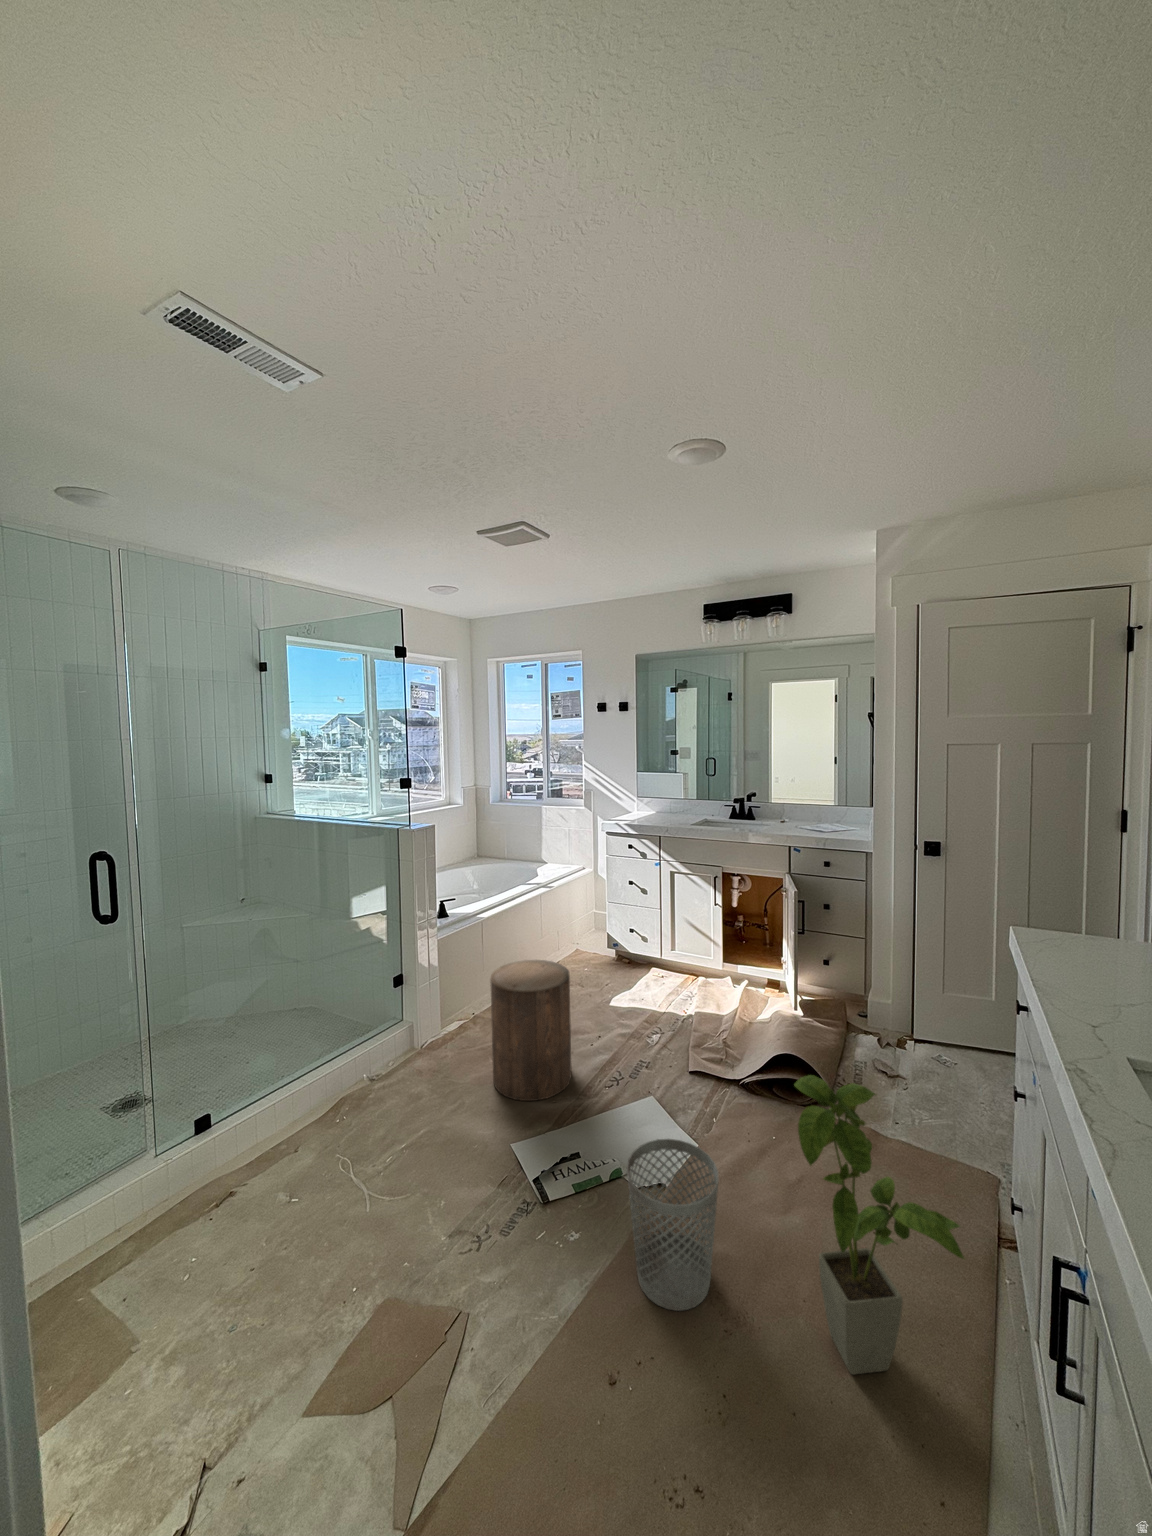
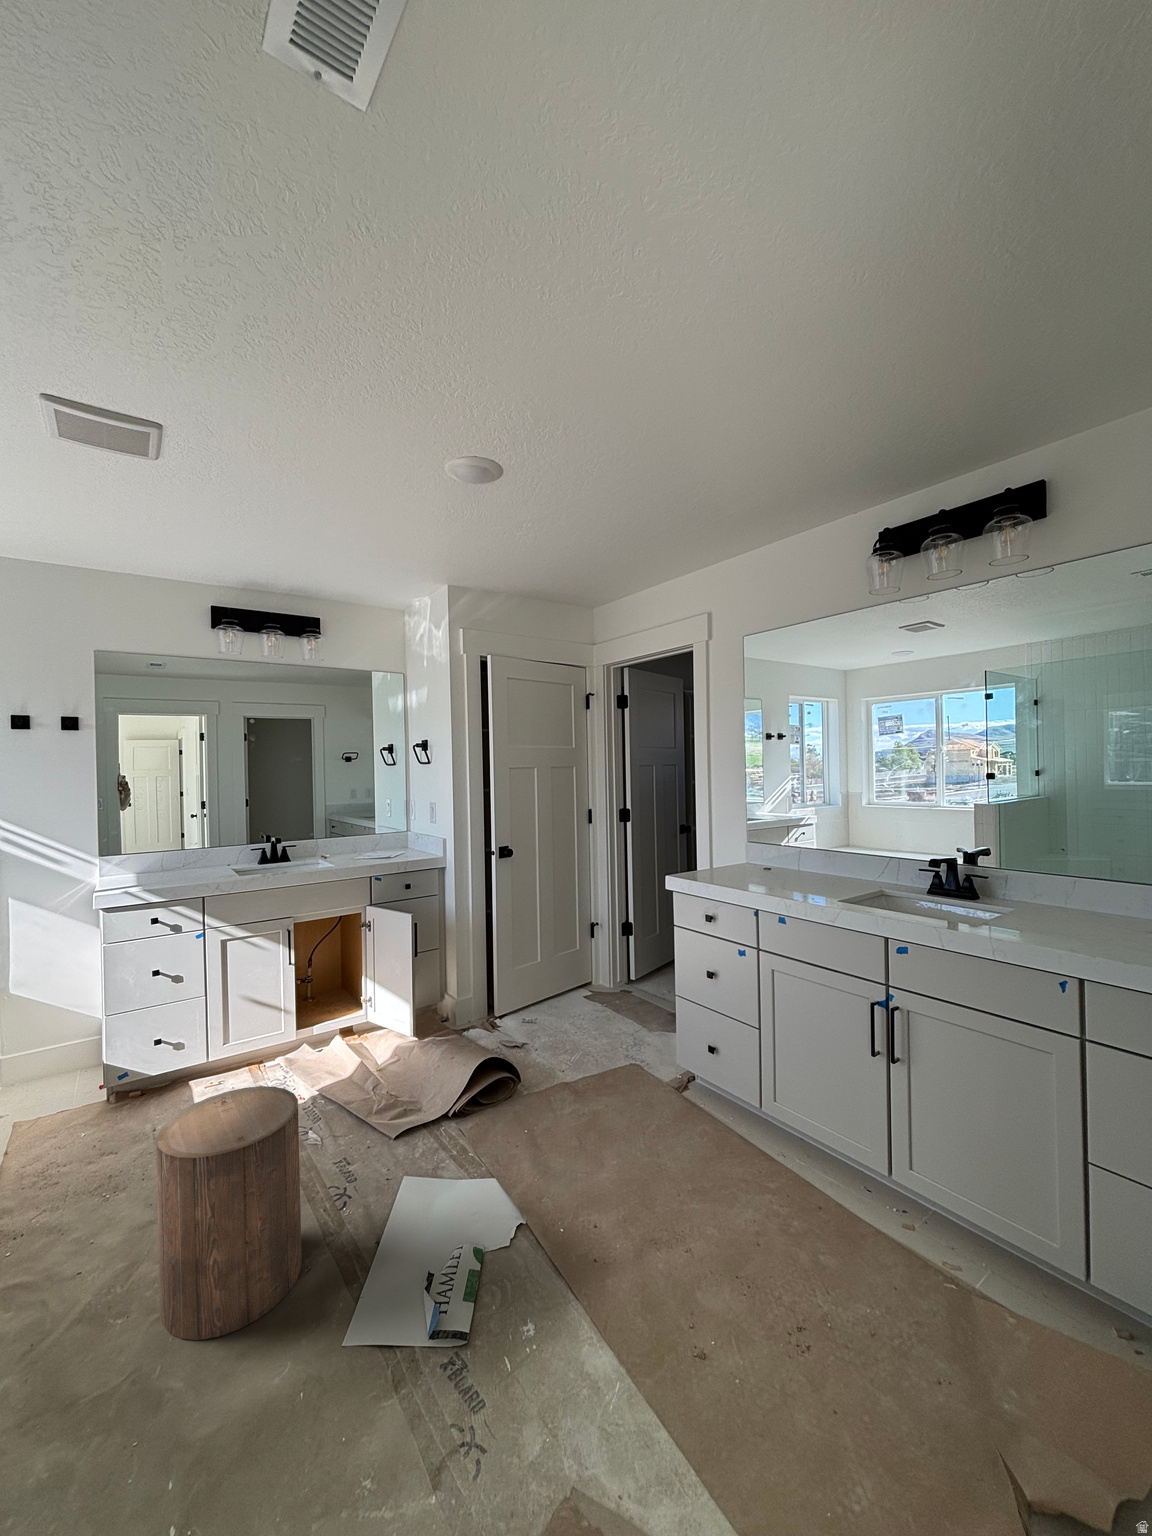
house plant: present [794,1075,964,1374] -> none [675,988,786,1200]
wastebasket: present [627,1139,718,1311] -> none [568,1130,655,1292]

